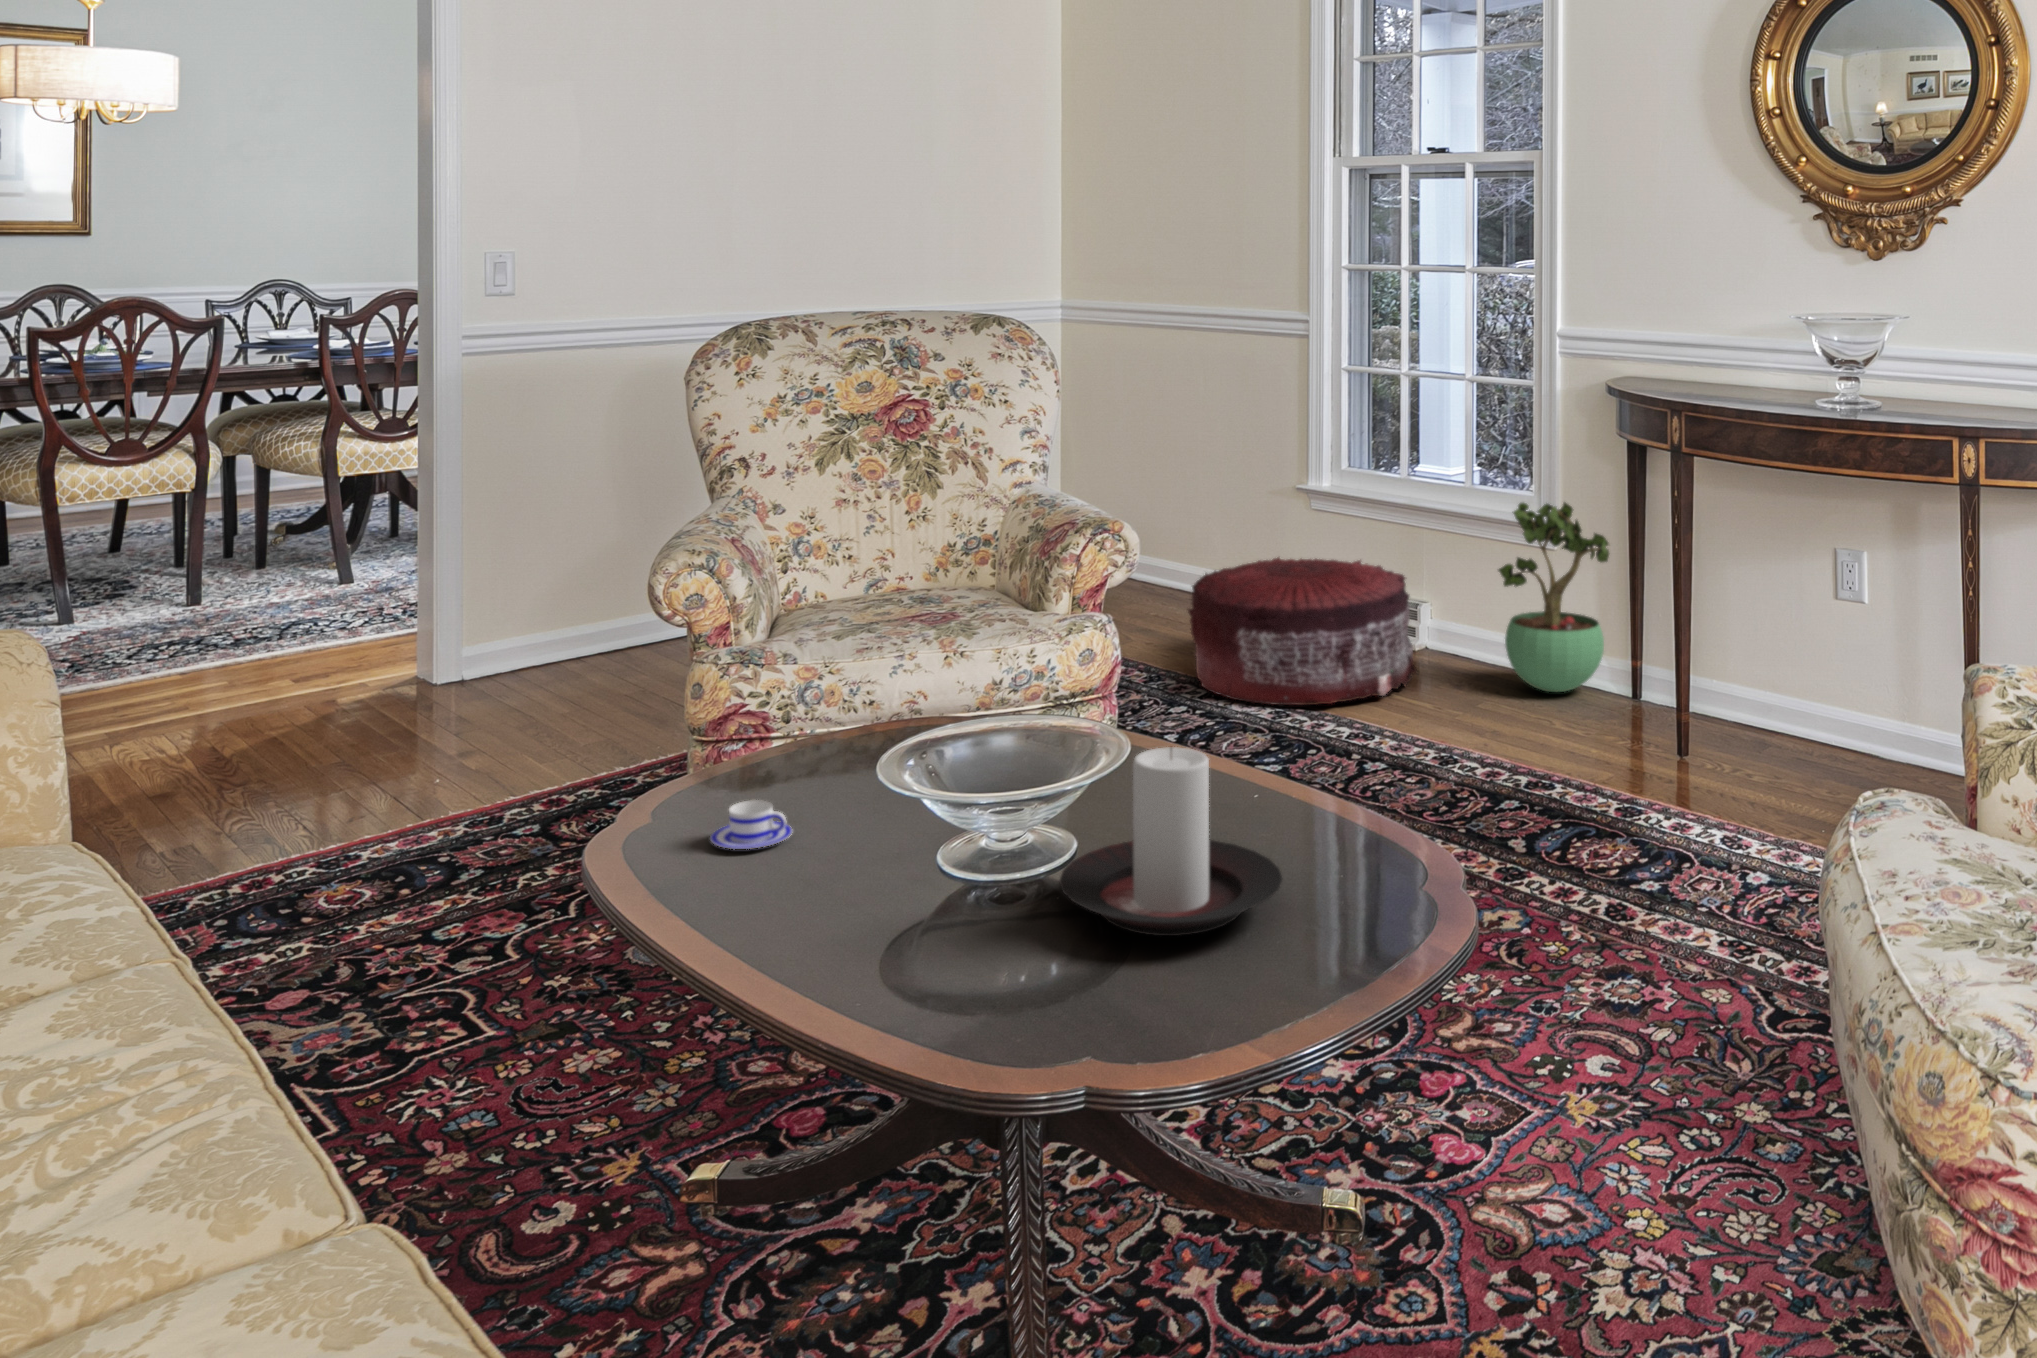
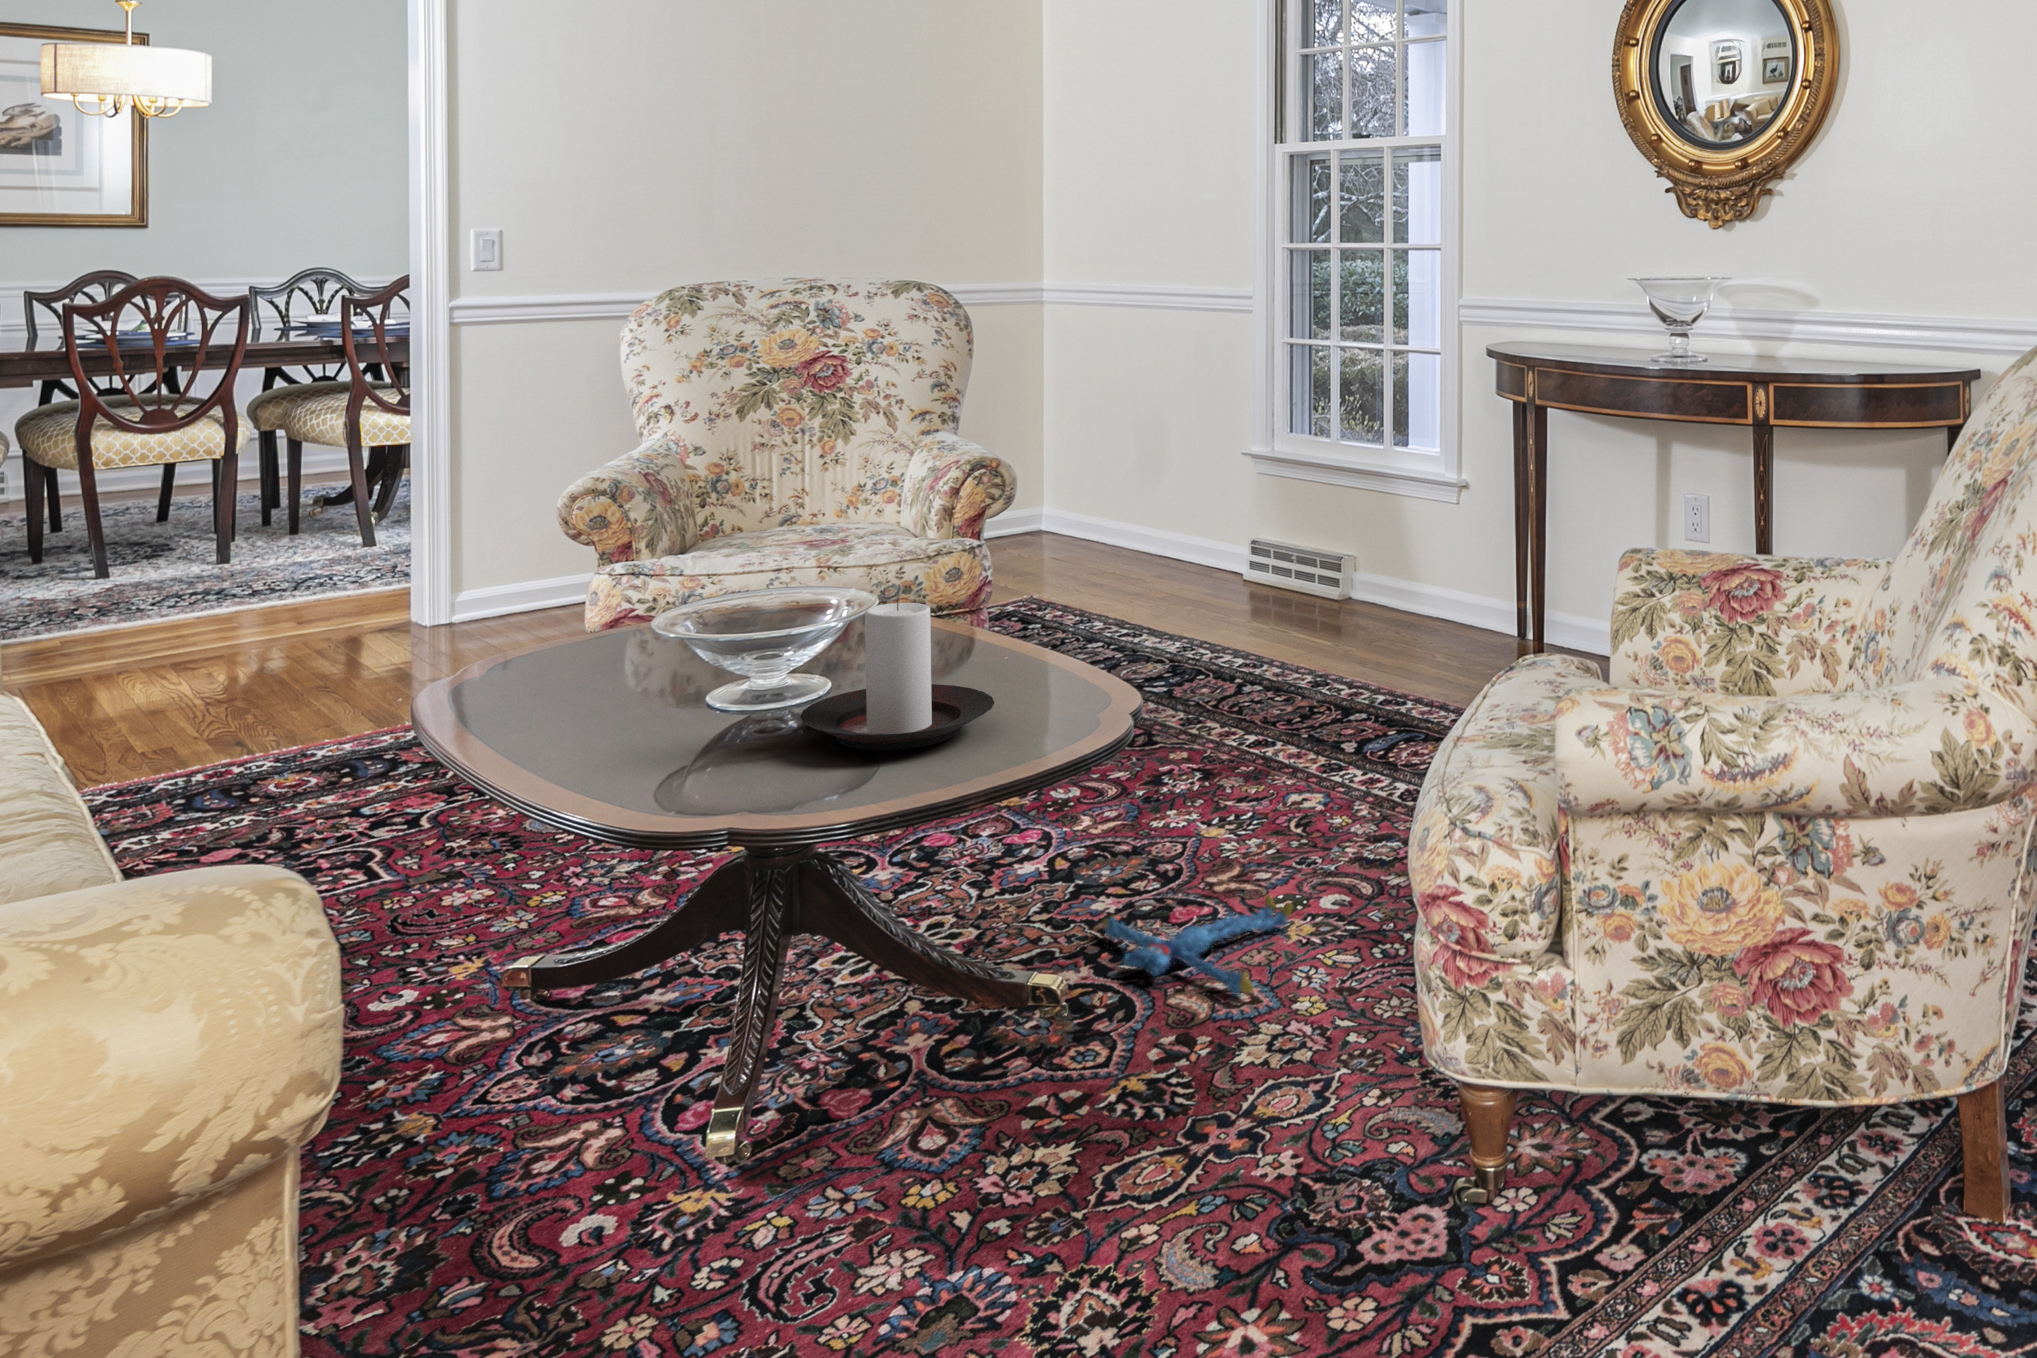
potted plant: present [1498,502,1609,692] -> none [1412,459,1503,630]
pouf: present [1188,557,1417,705] -> none [1133,512,1341,640]
teacup: present [710,800,792,849] -> none [538,662,615,698]
plush toy: none [1348,1070,1576,1218] -> present [1102,895,1292,995]

